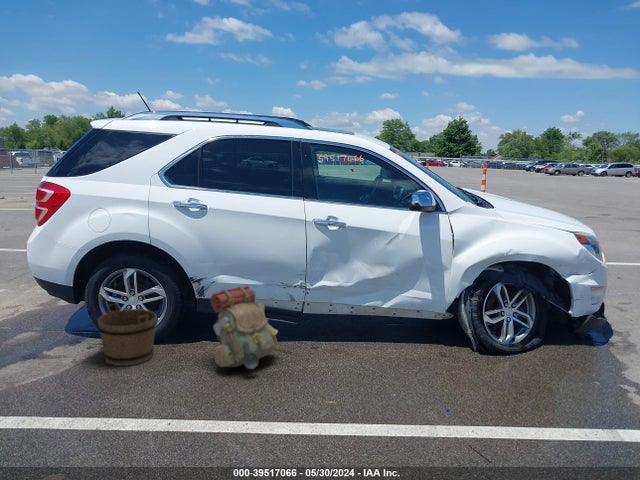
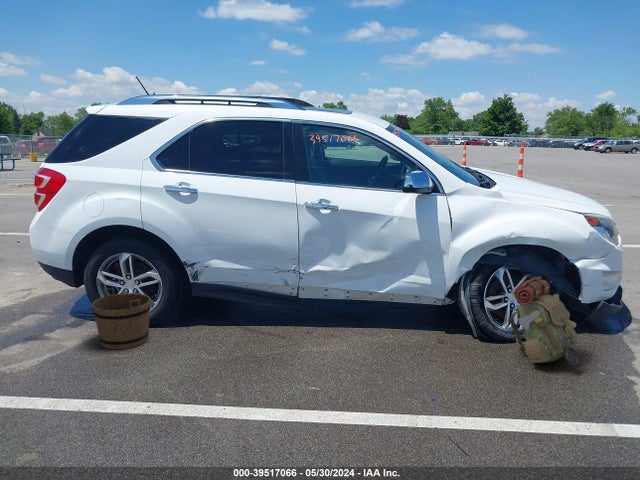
backpack: present [211,286,278,369] -> present [510,276,578,365]

